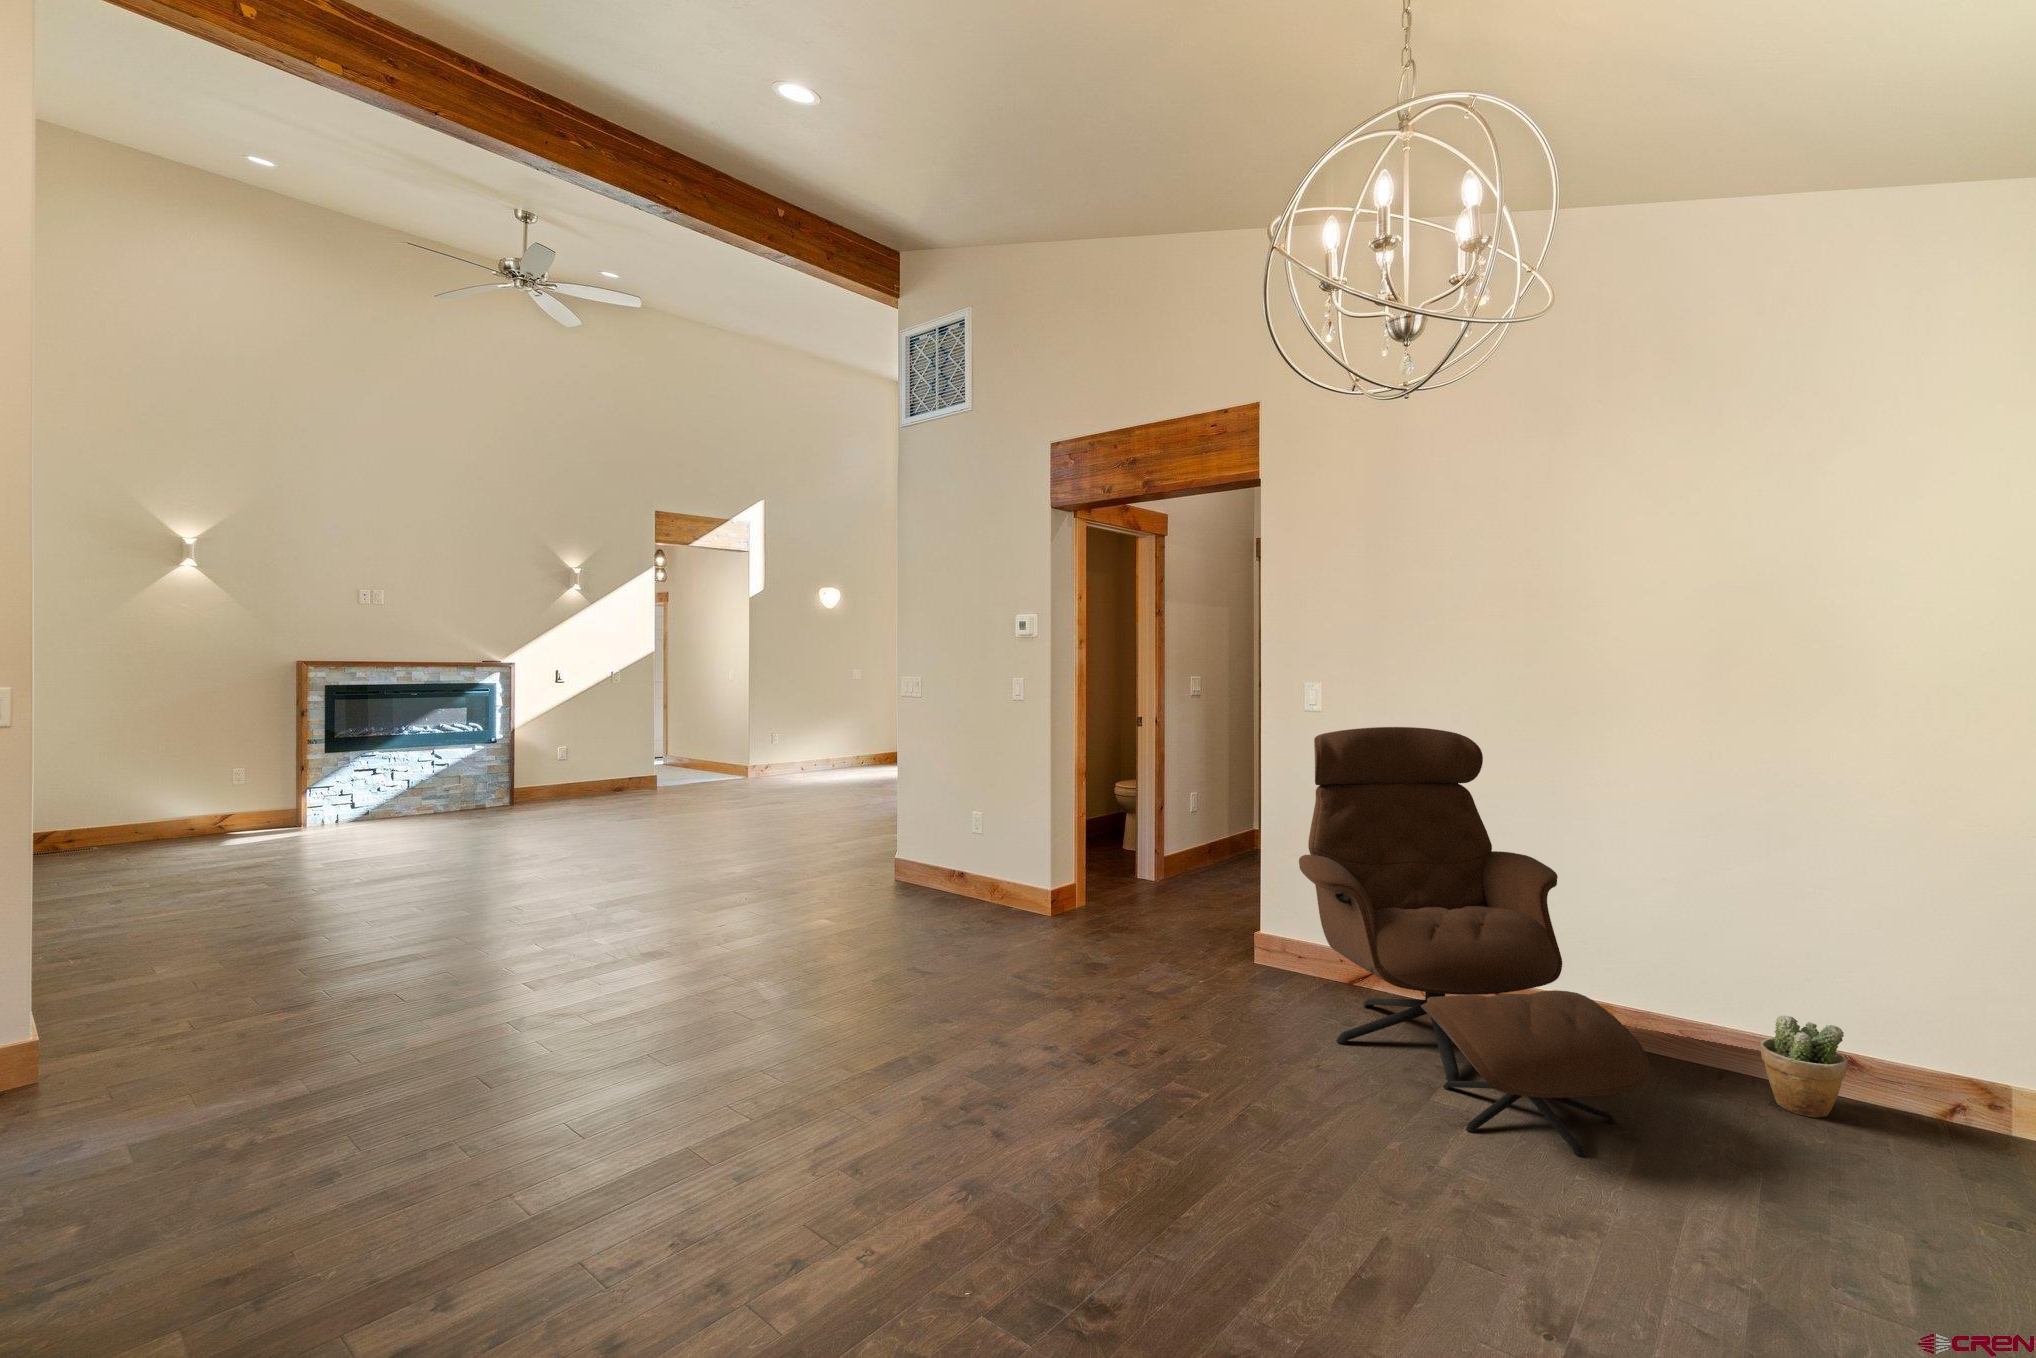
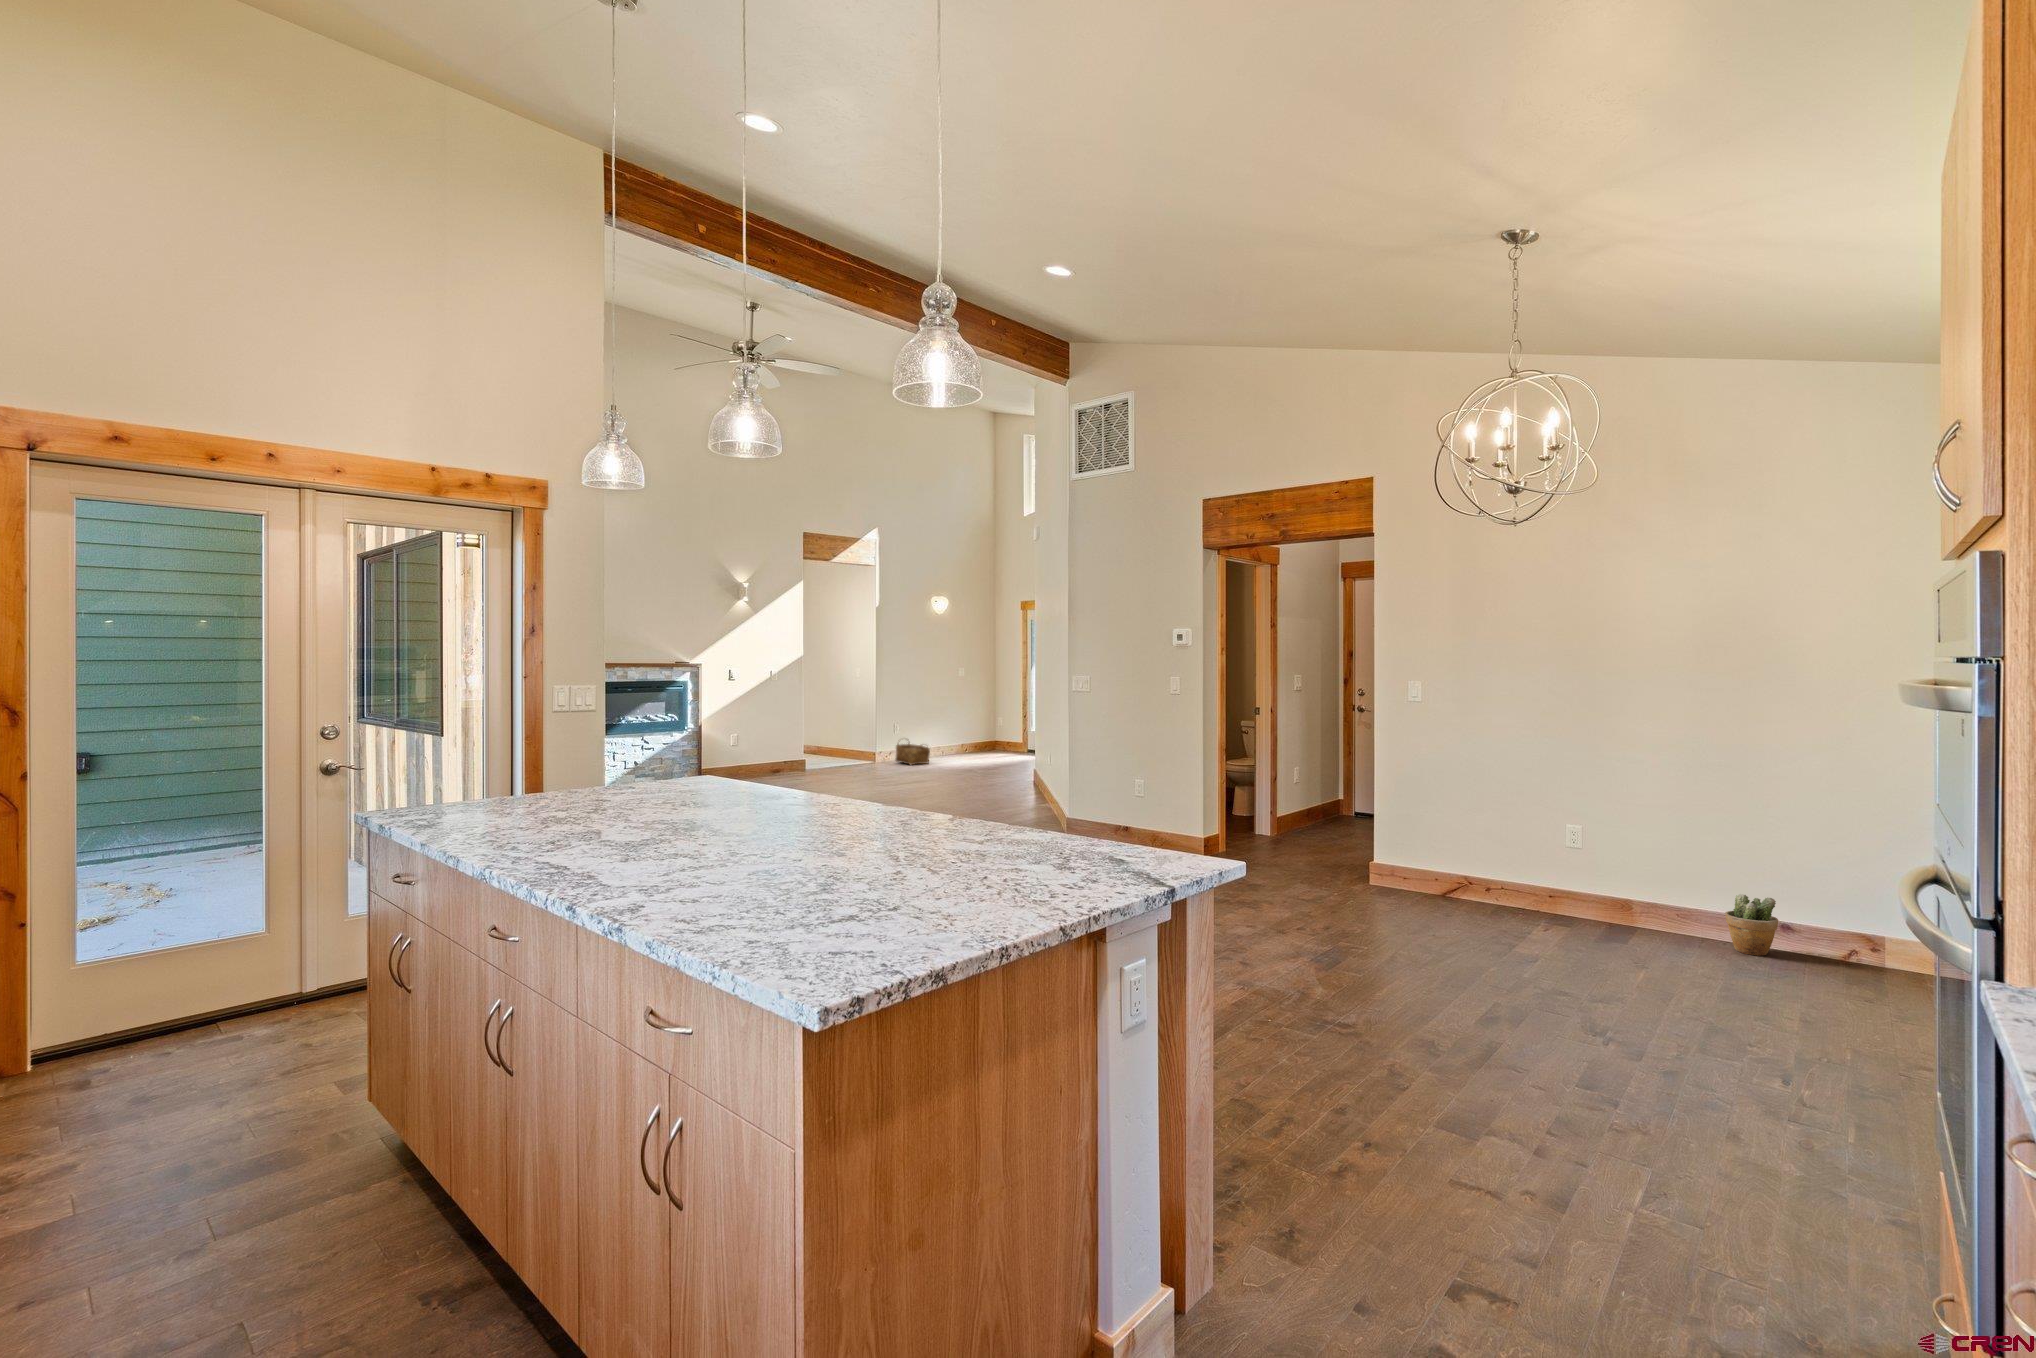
lounge chair: present [1299,727,1650,1157] -> none [1417,714,1656,970]
woven basket: none [780,746,819,777] -> present [895,742,930,765]

